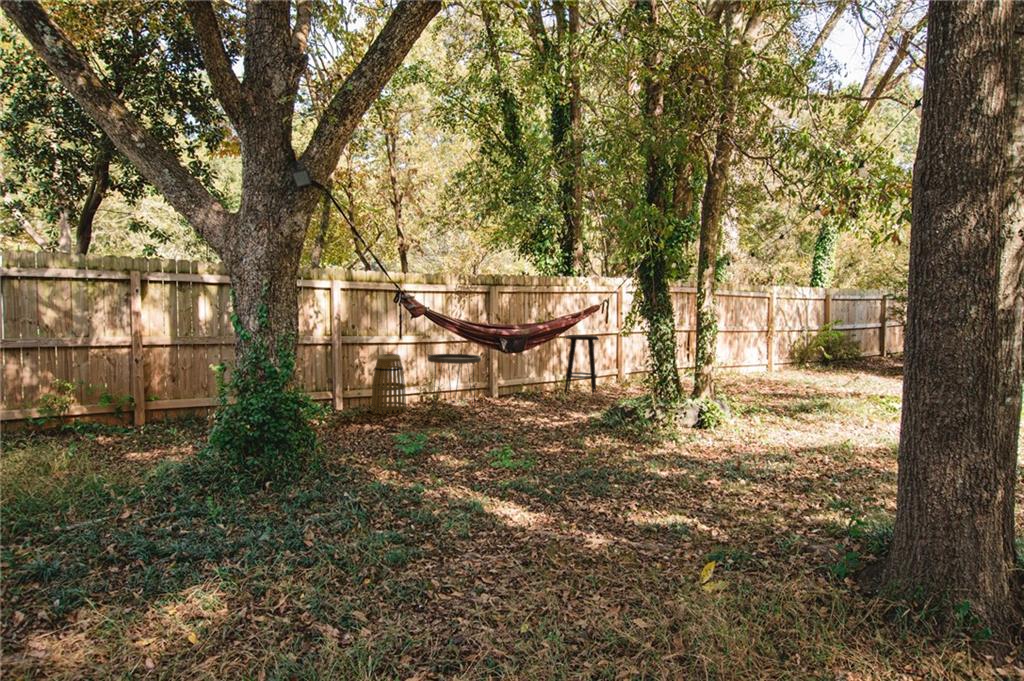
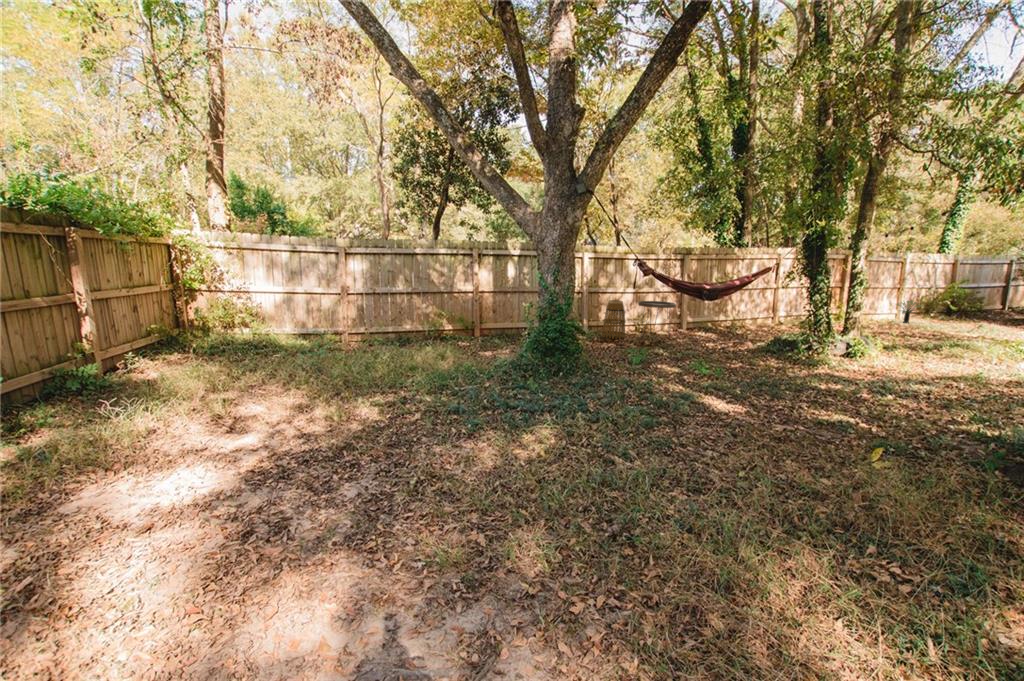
stool: present [565,335,599,395] -> none [729,289,758,333]
potted plant: none [769,344,798,373] -> present [896,300,923,323]

